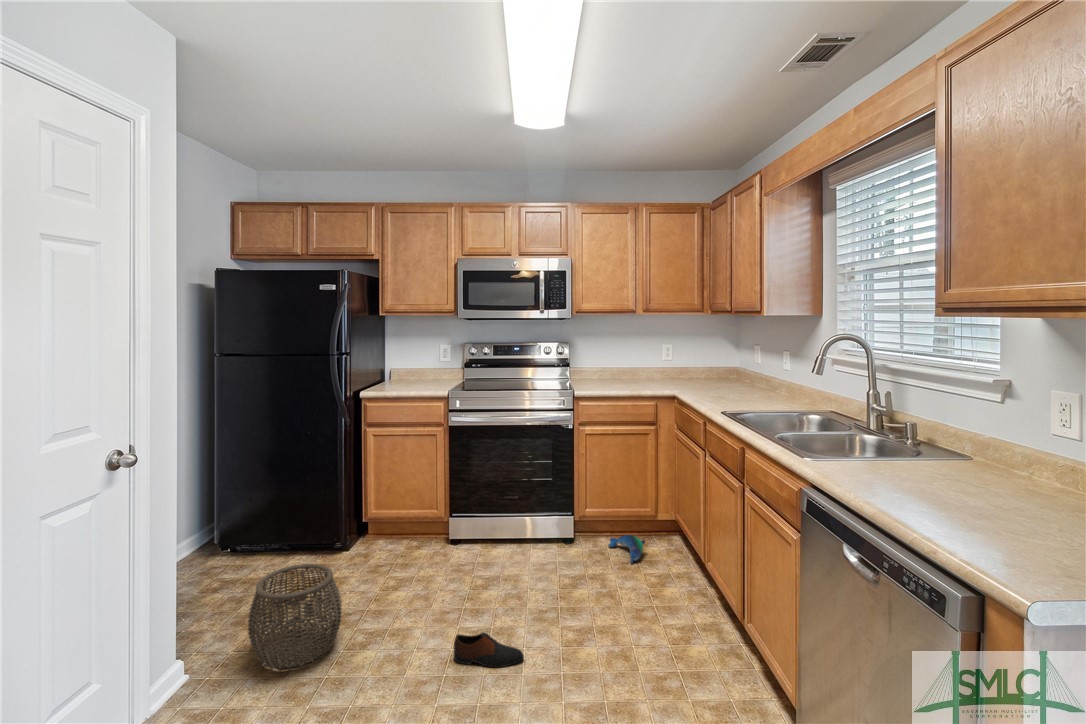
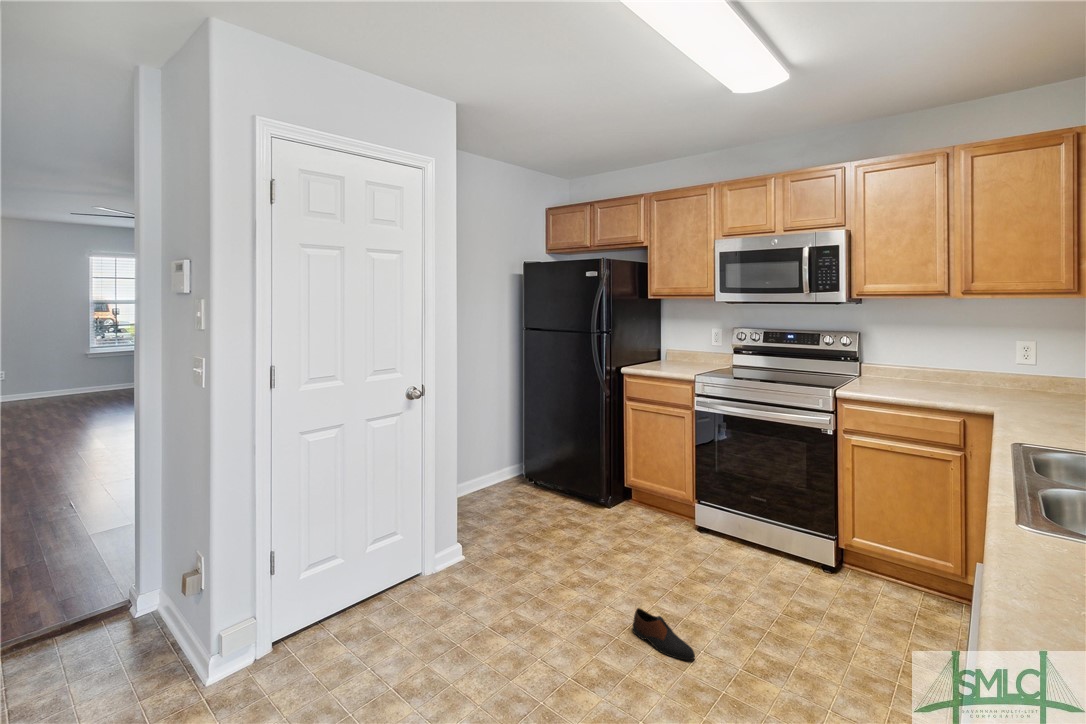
plush toy: present [609,535,645,563] -> none [880,584,932,623]
woven basket: present [247,564,342,670] -> none [497,503,565,582]

